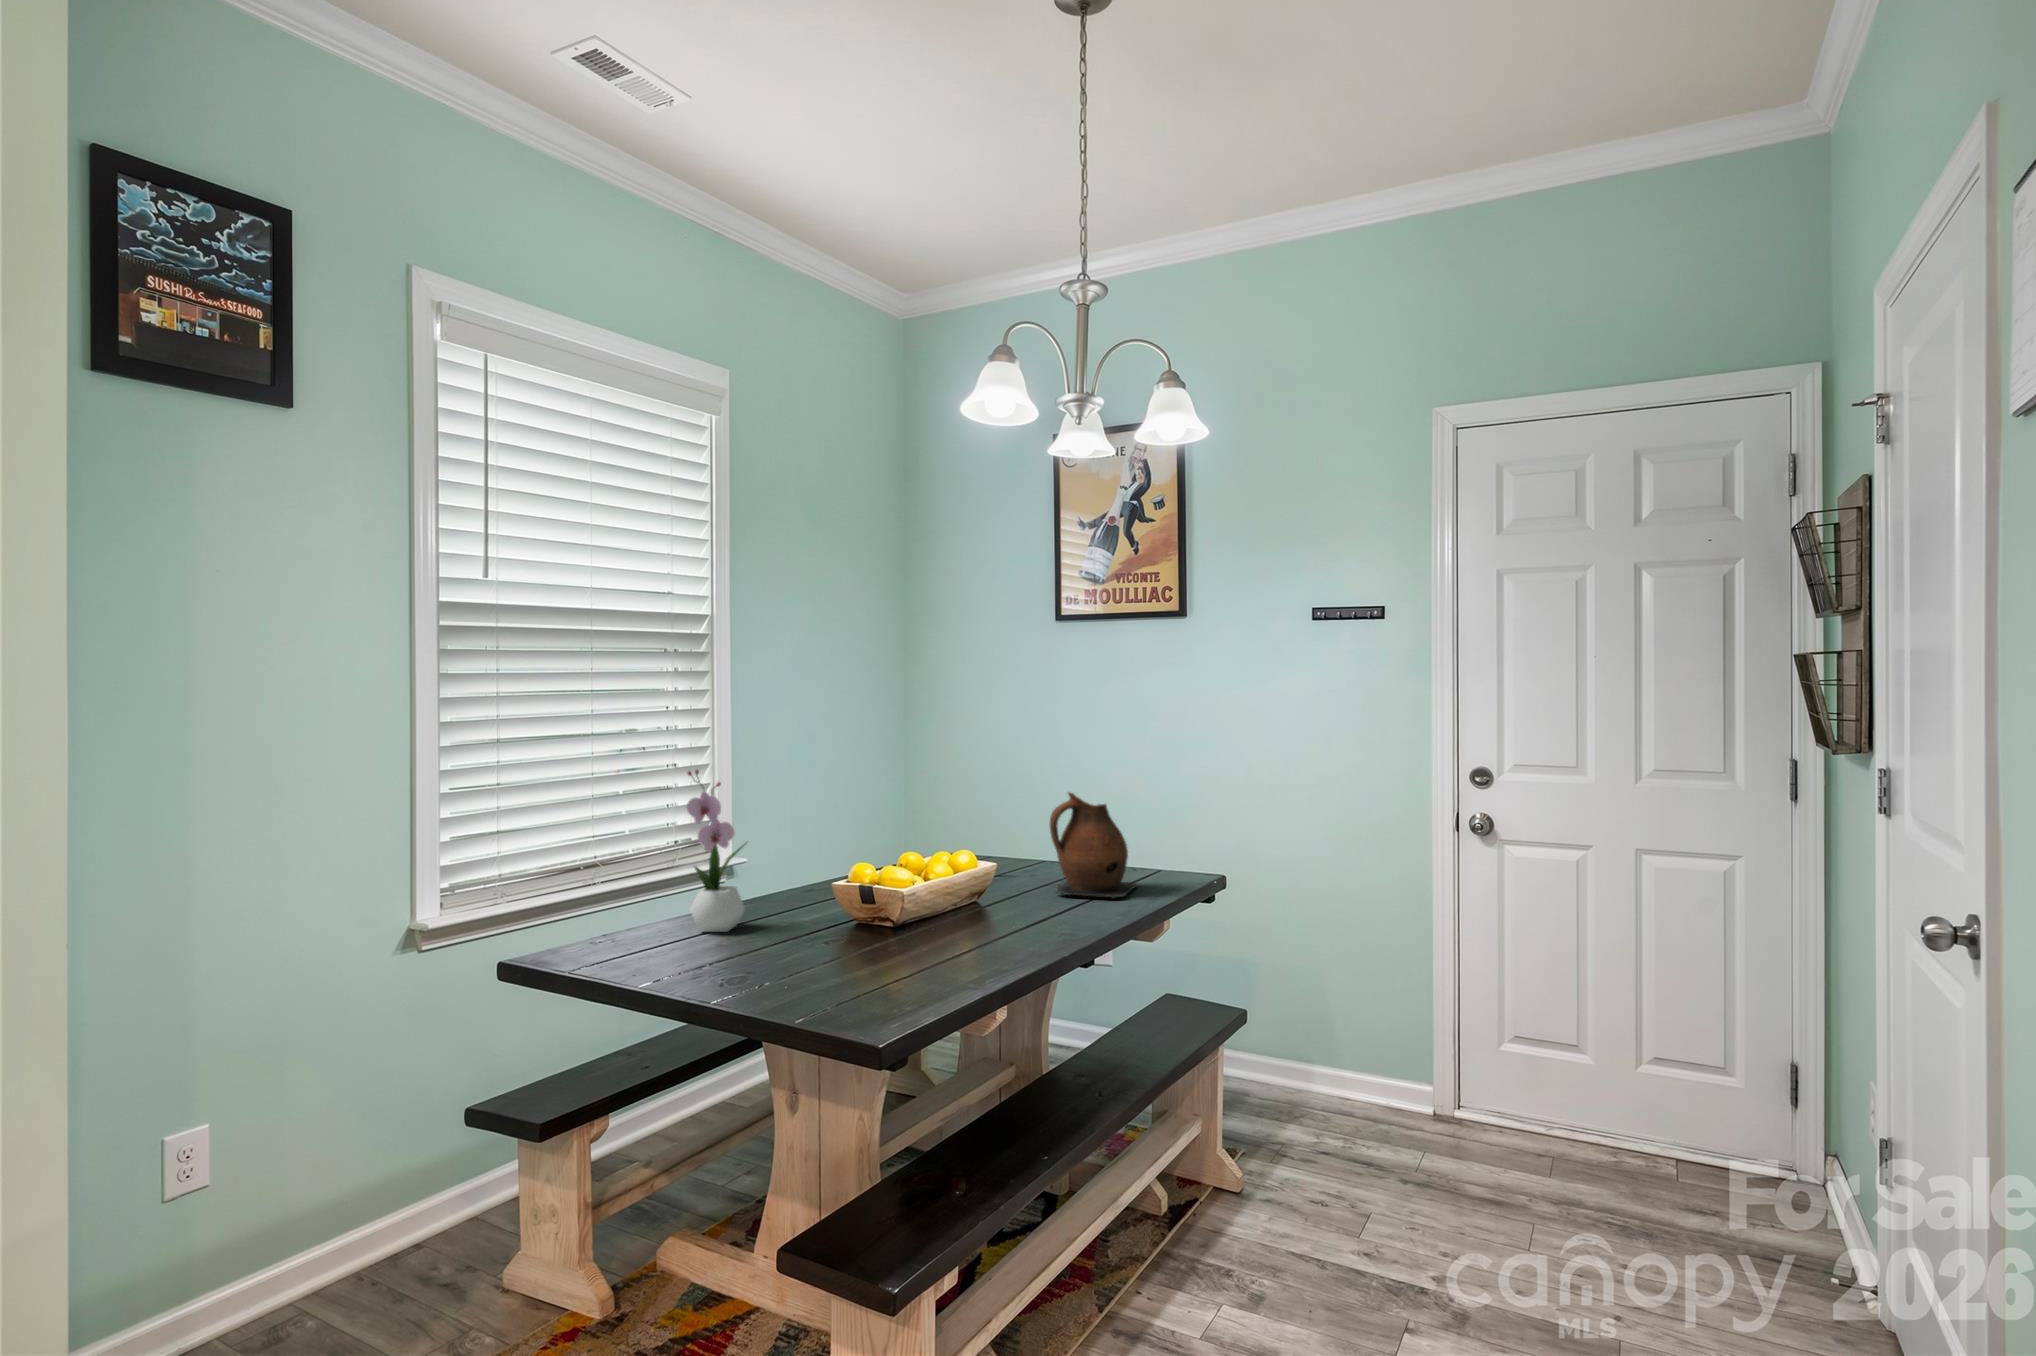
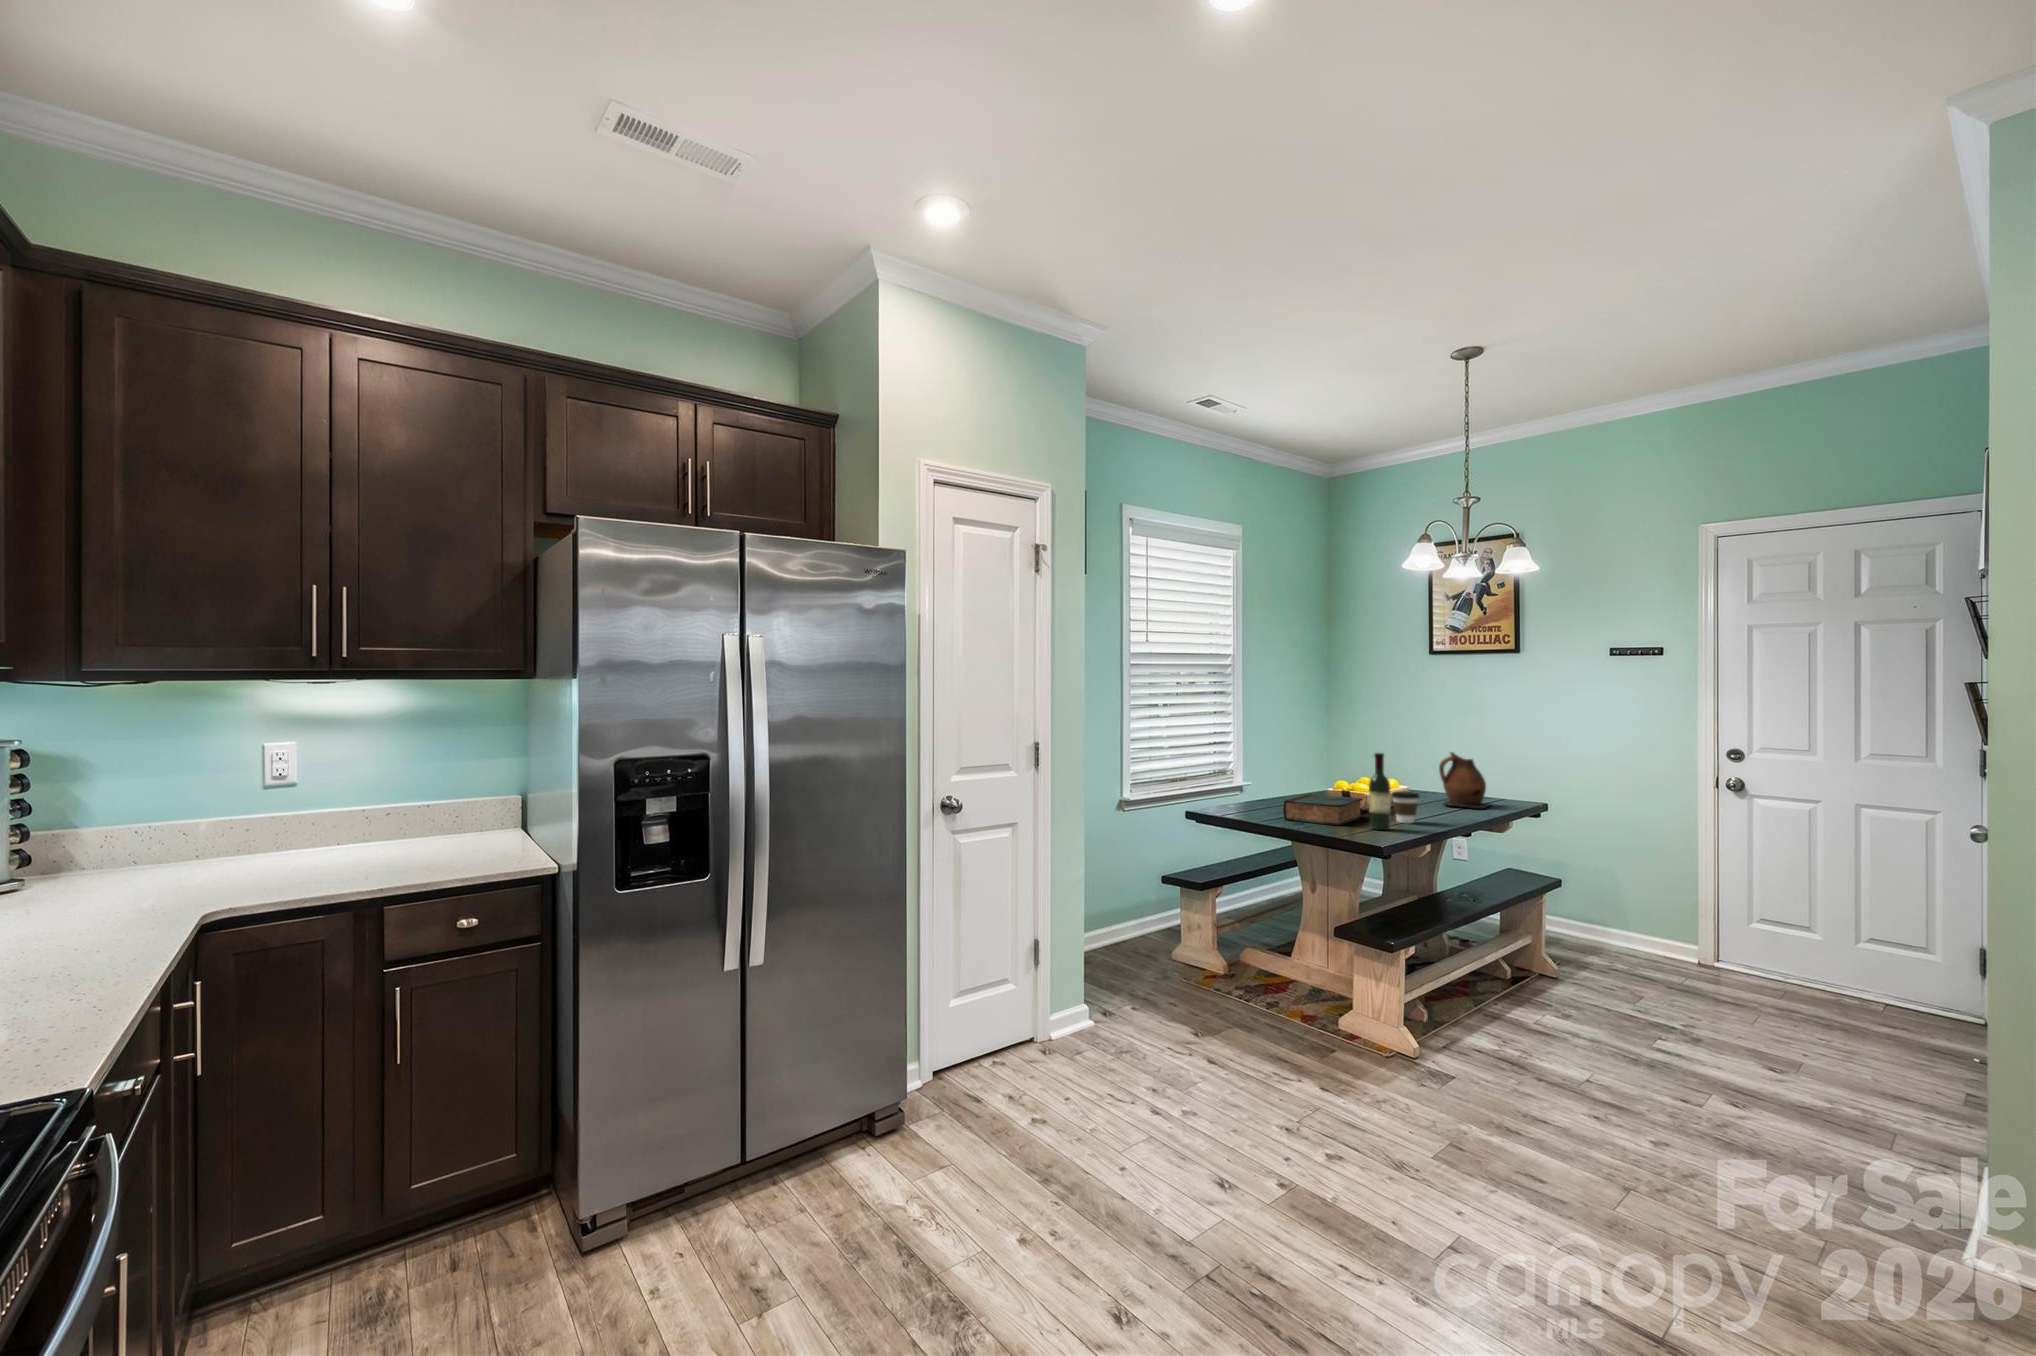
flower arrangement: present [687,770,745,932] -> none [1257,732,1284,809]
wine bottle: none [883,814,927,987] -> present [1369,753,1391,830]
coffee cup: none [941,887,996,957] -> present [1391,792,1419,823]
book: none [711,899,890,980] -> present [1283,794,1362,825]

